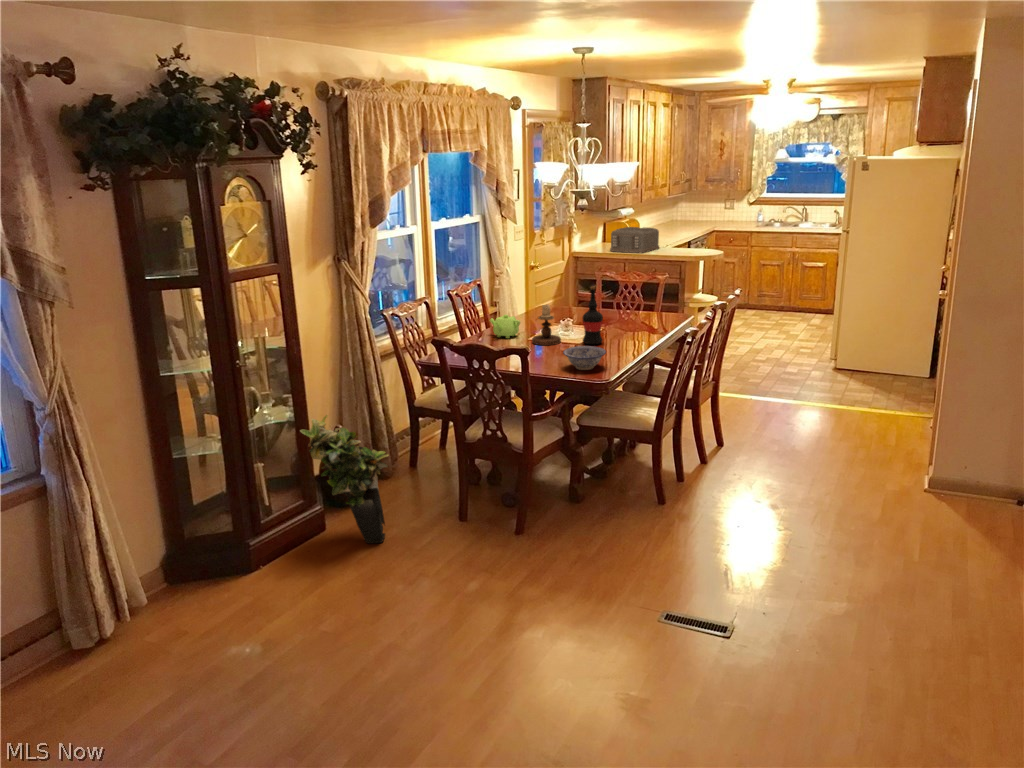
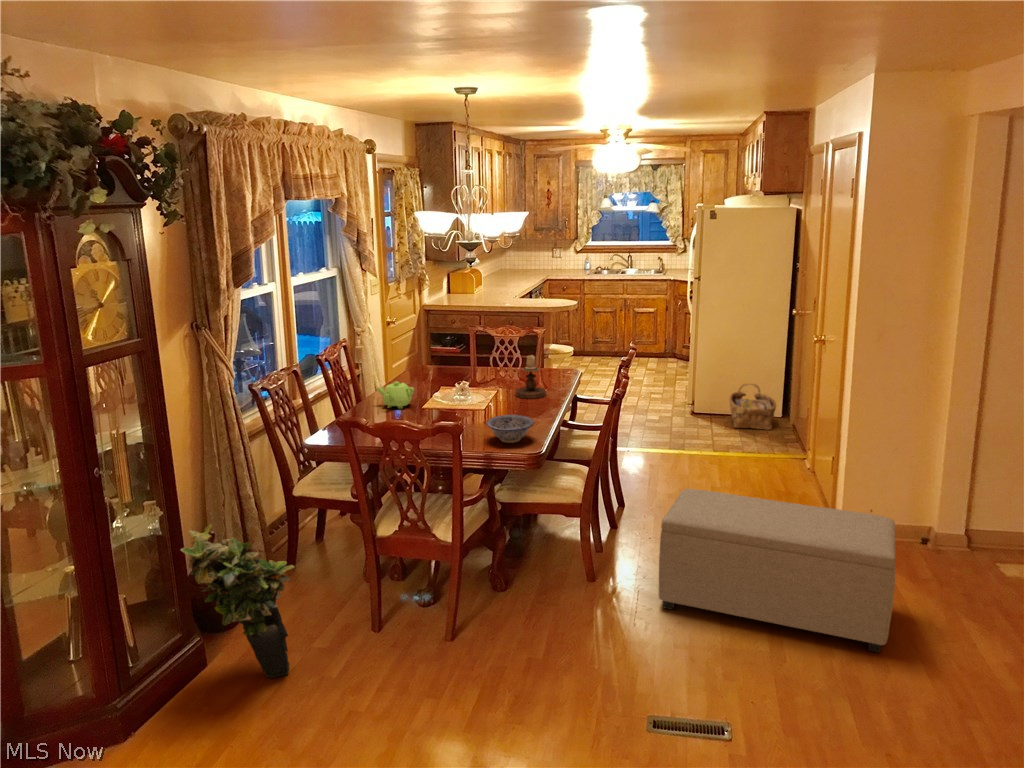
toaster: present [610,227,659,253] -> none [463,277,512,305]
wine bottle: present [582,286,603,344] -> none [489,347,511,411]
candlestick: present [532,304,561,345] -> present [516,355,546,399]
woven basket: none [871,342,922,390] -> present [729,384,776,430]
ottoman: none [714,427,955,594] -> present [659,489,896,653]

